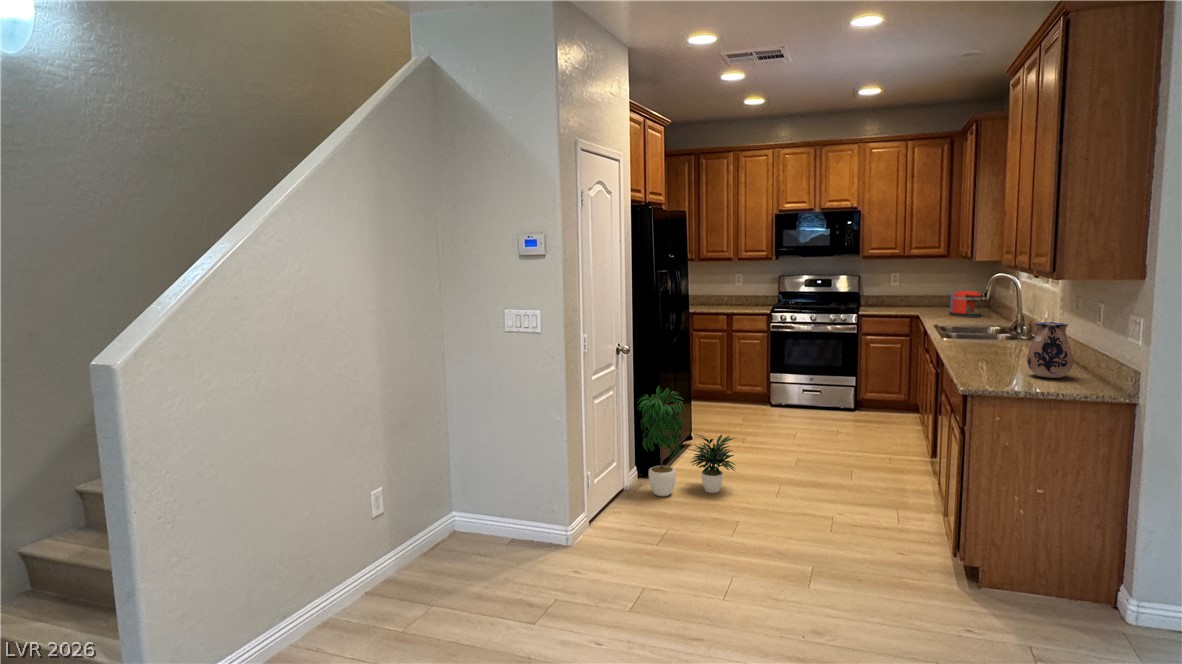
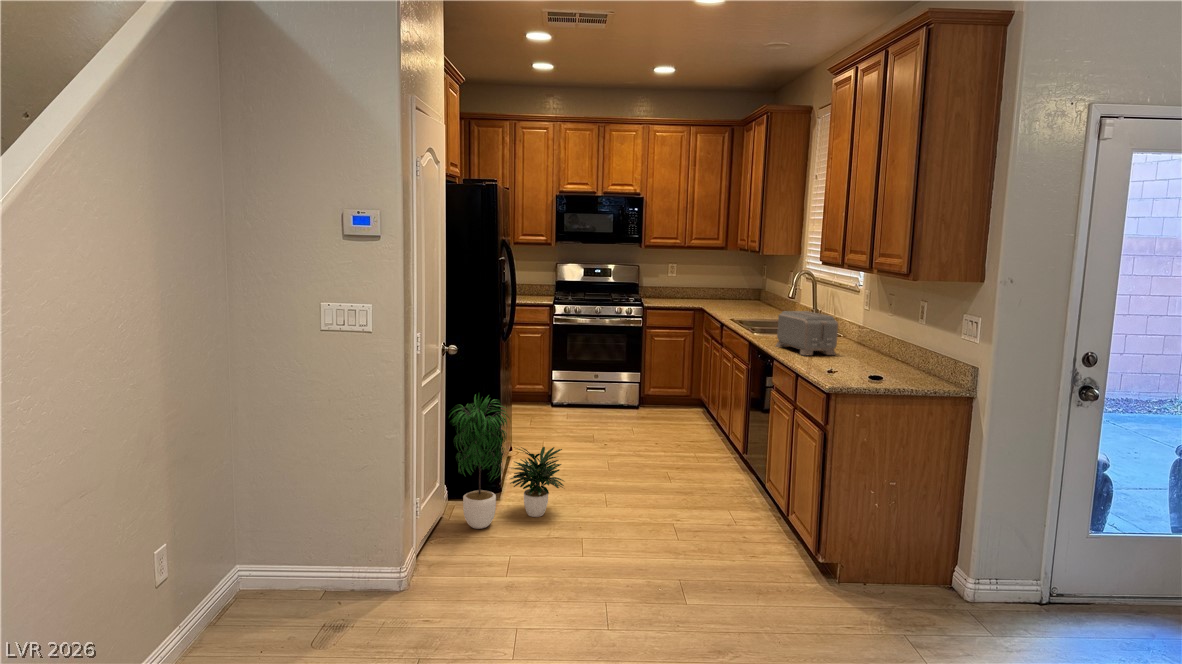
coffee maker: present [949,290,986,317] -> none [729,284,763,310]
toaster: none [952,317,1014,361] -> present [776,311,838,355]
ceramic pitcher: present [1027,322,1074,378] -> none [864,317,904,372]

